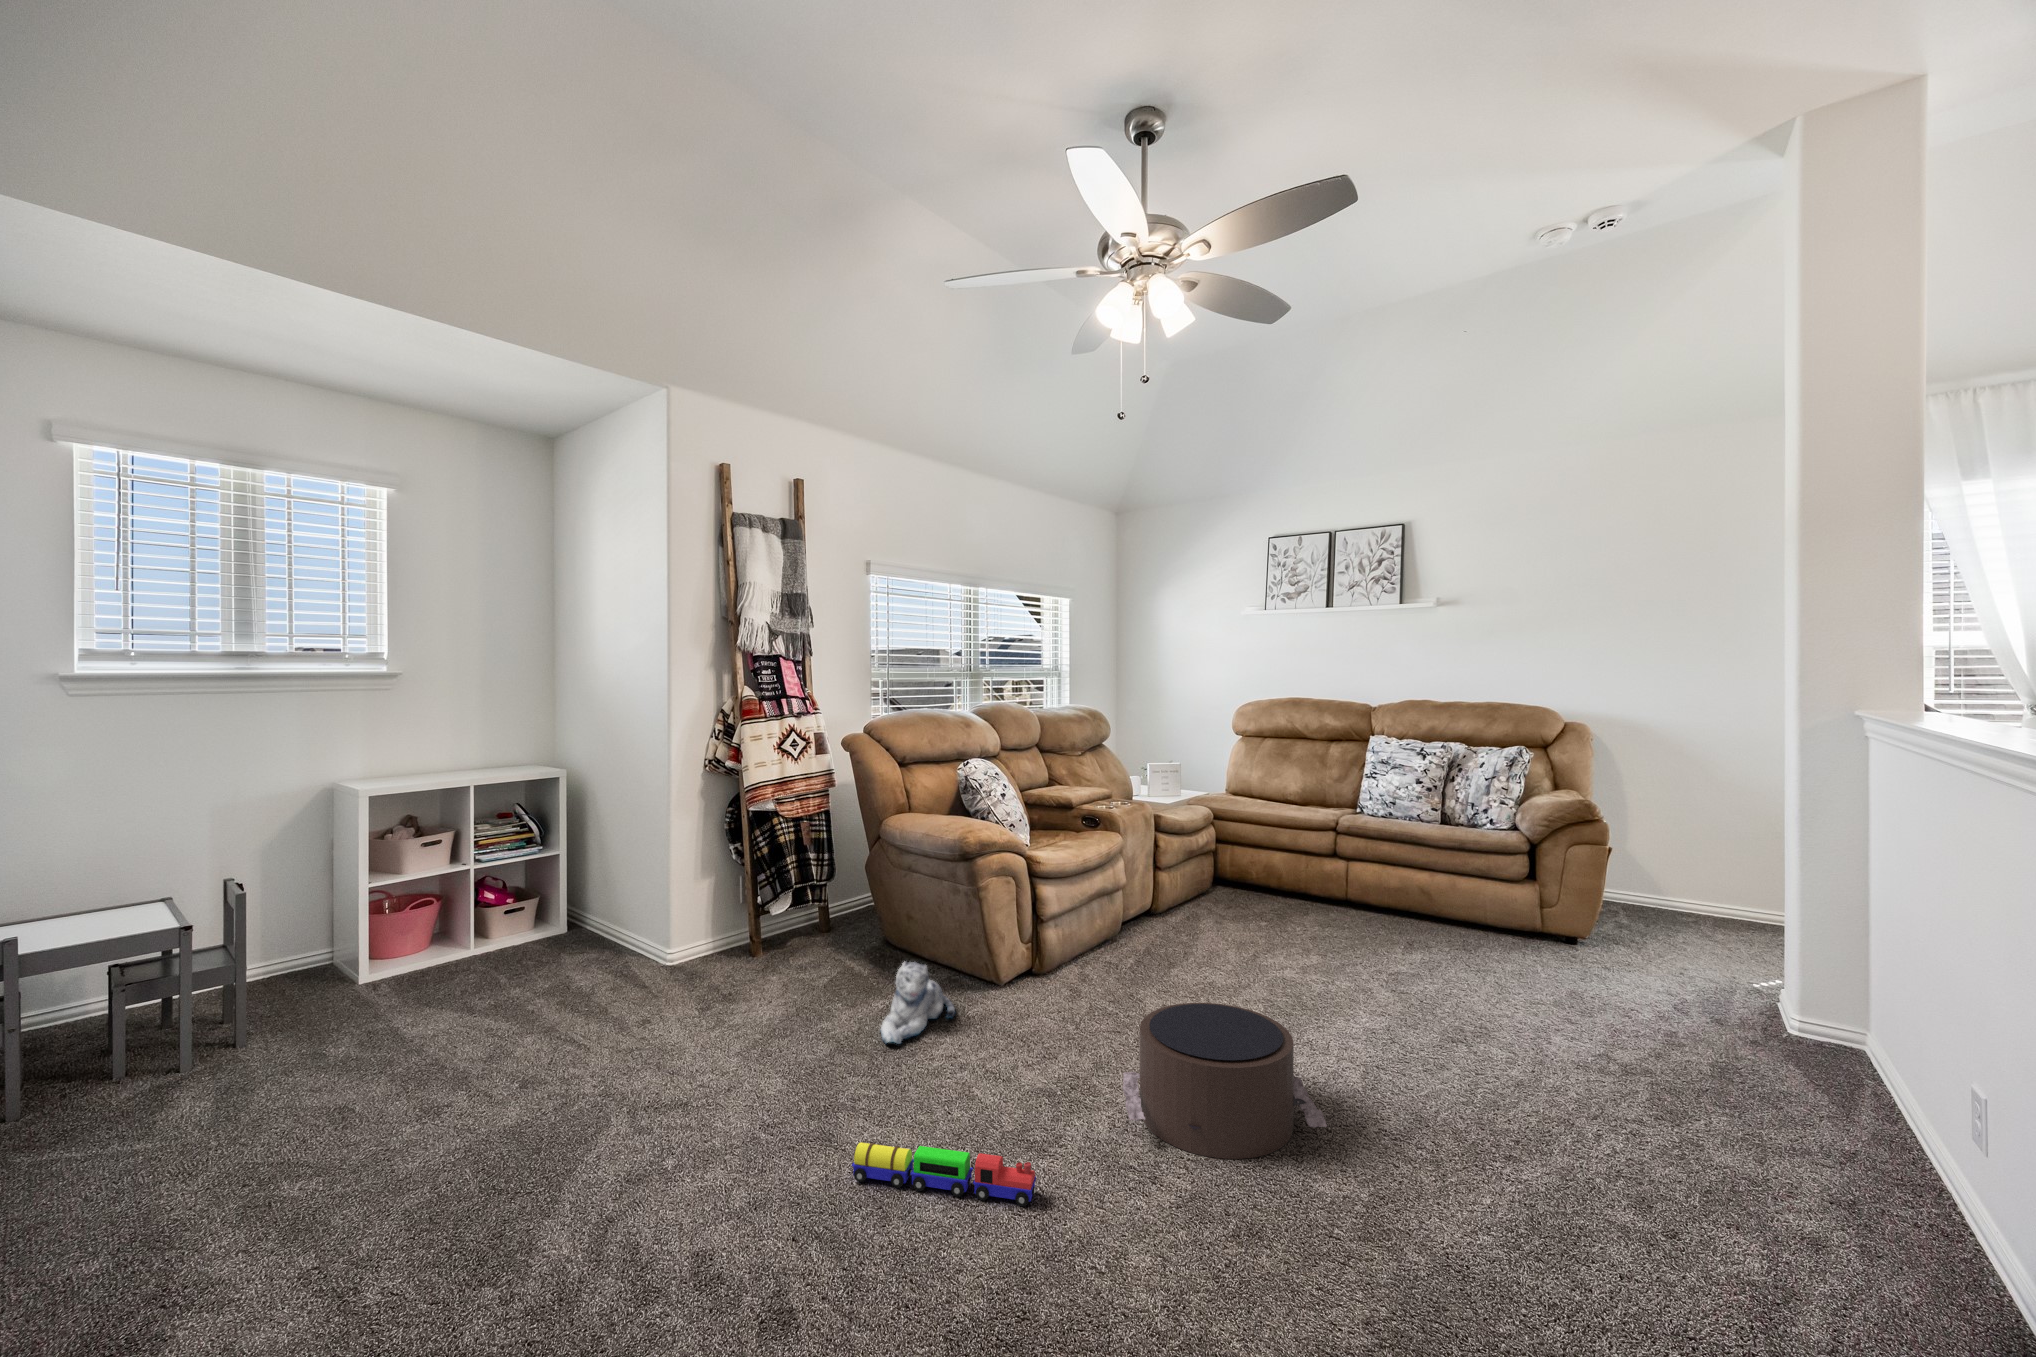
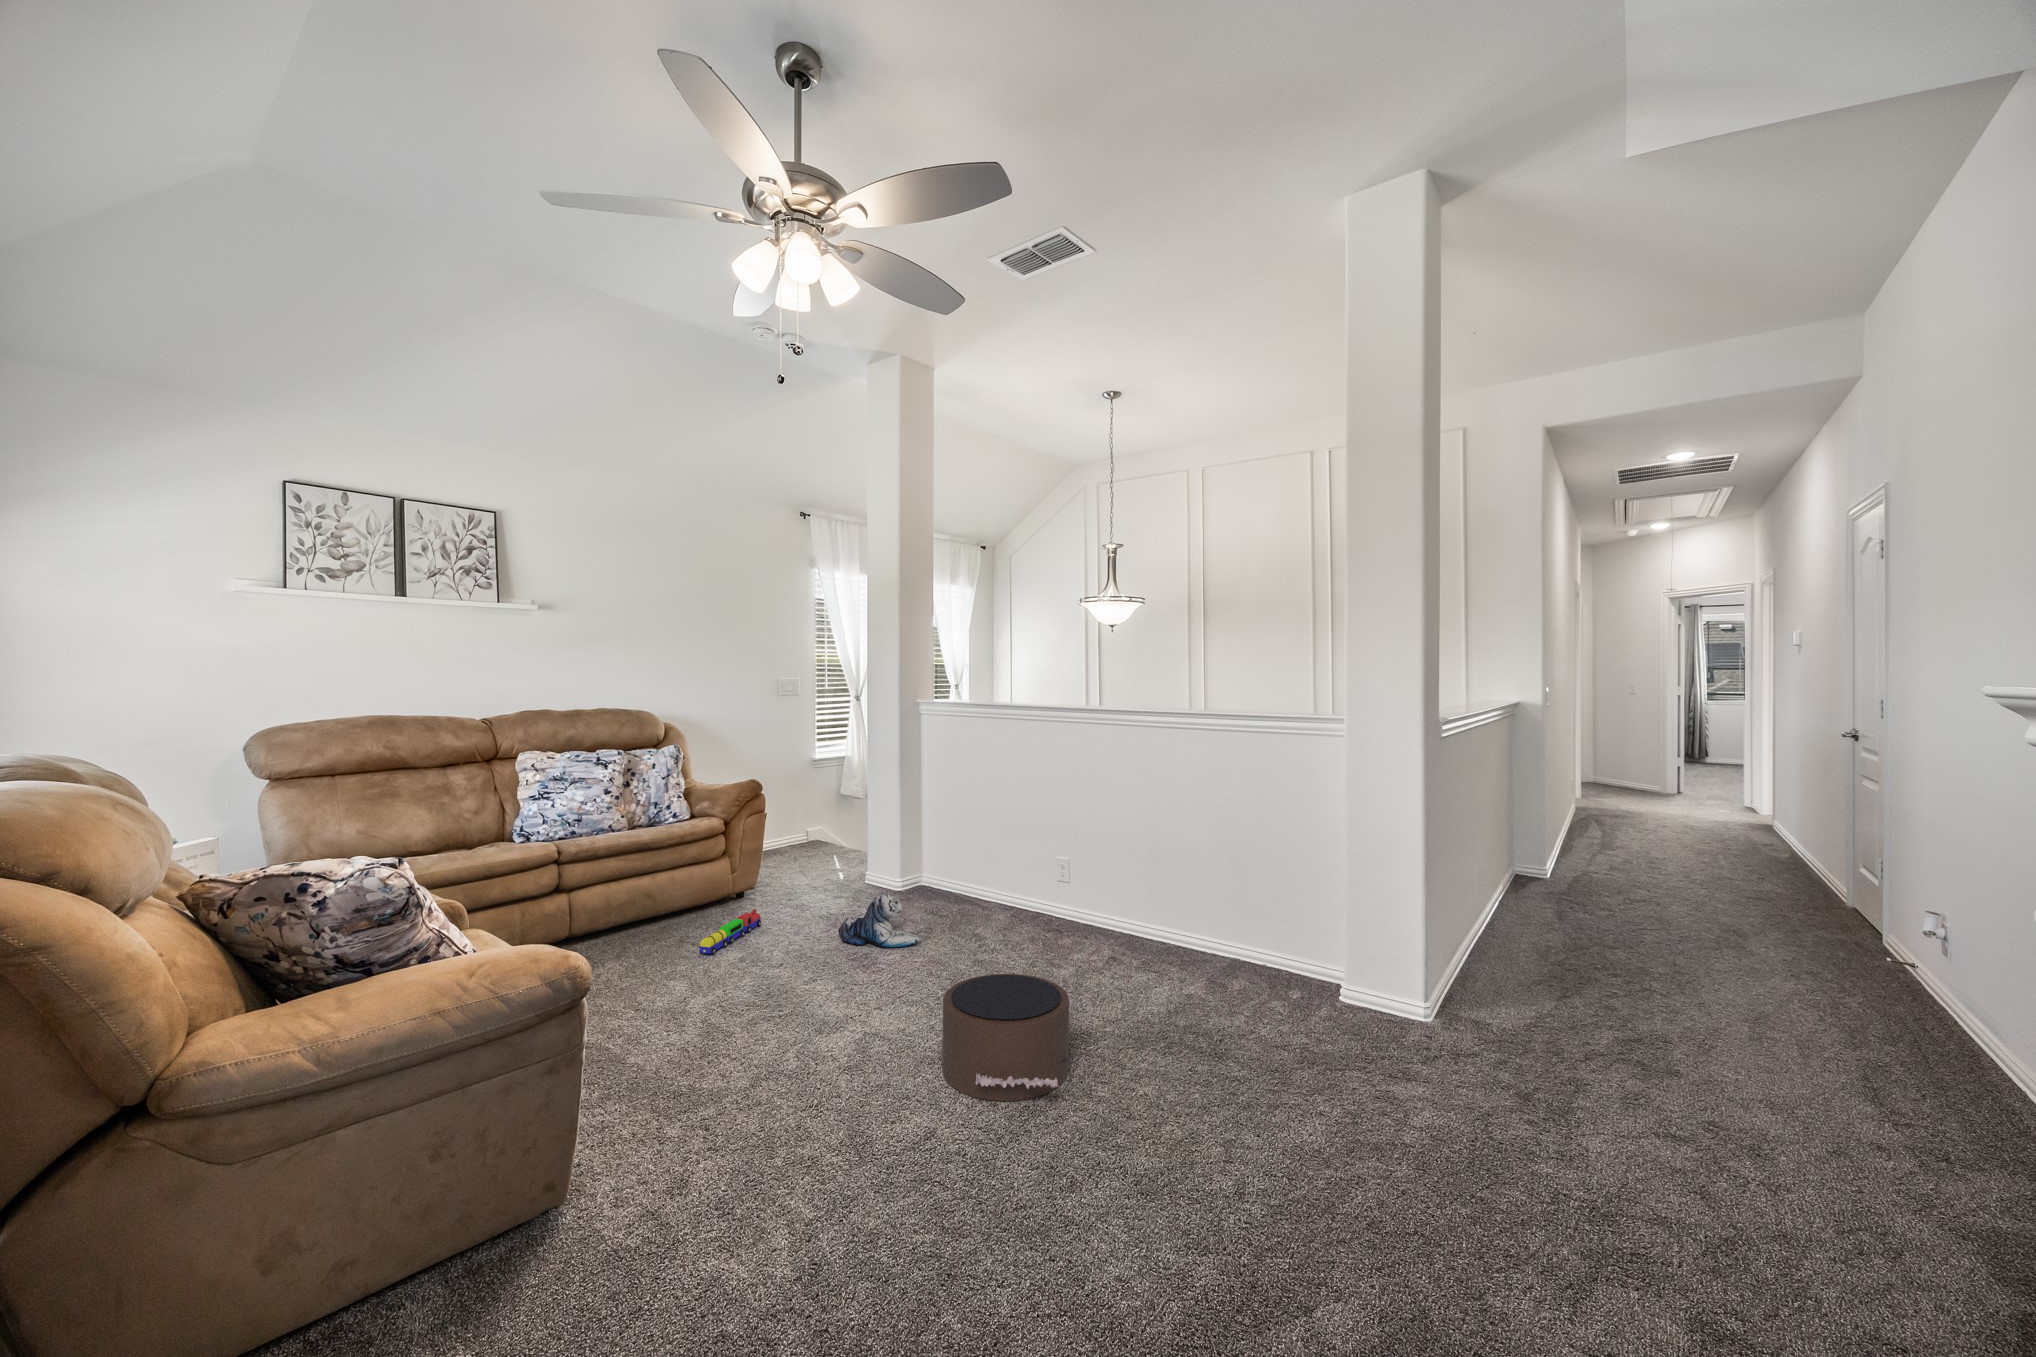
plush toy: present [881,962,955,1044] -> present [838,894,920,948]
toy train: present [852,1142,1036,1207] -> present [699,909,761,955]

